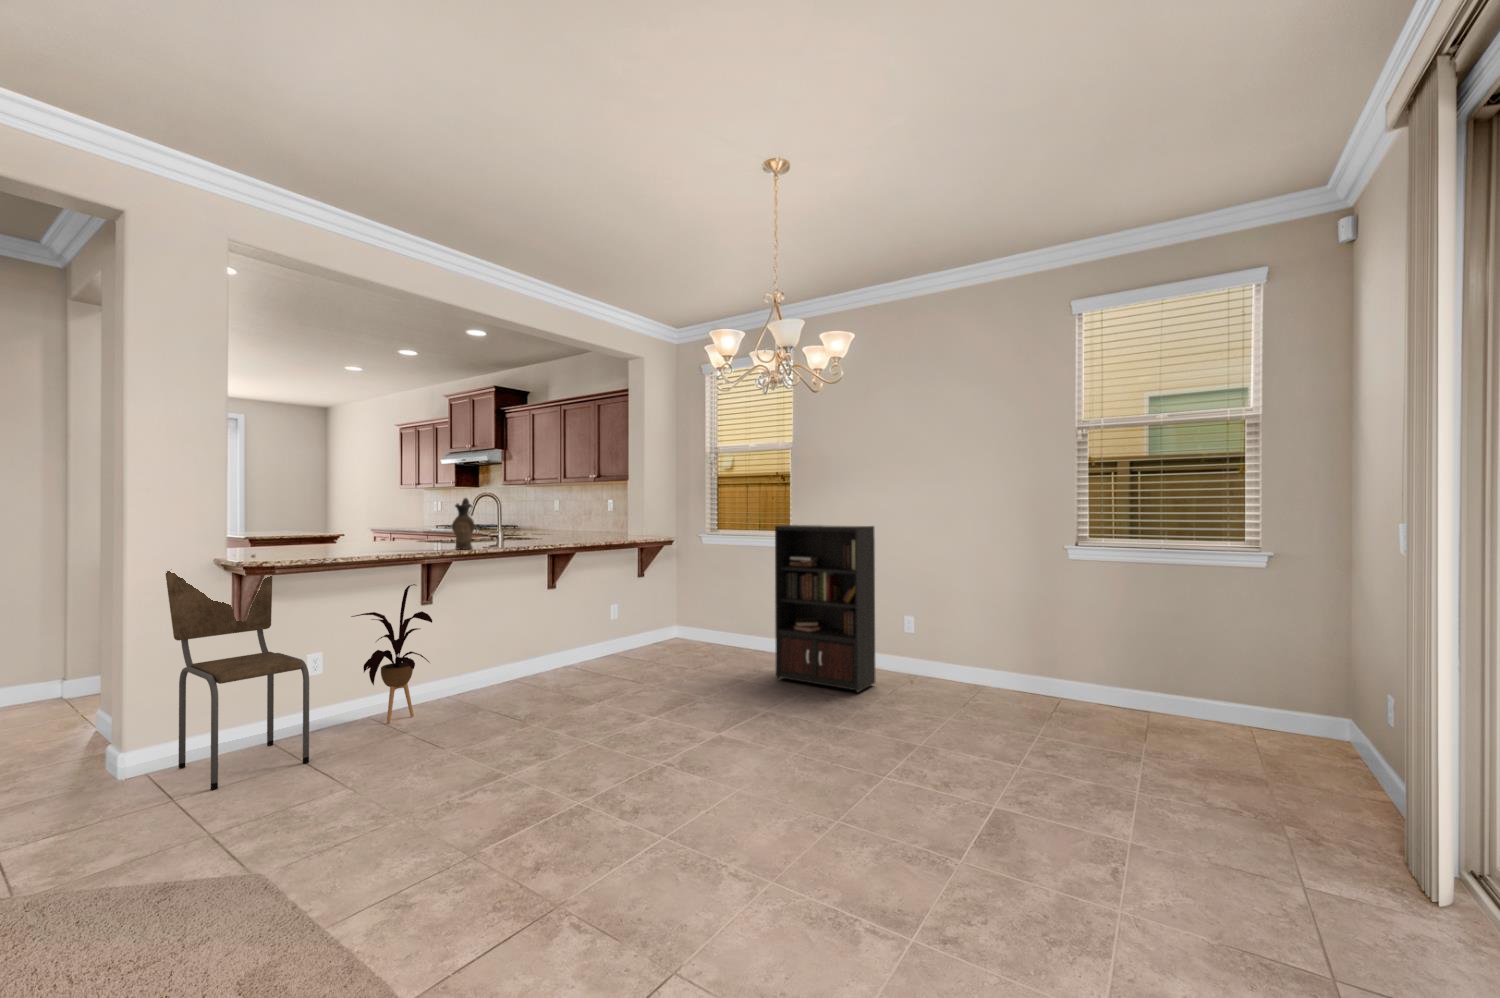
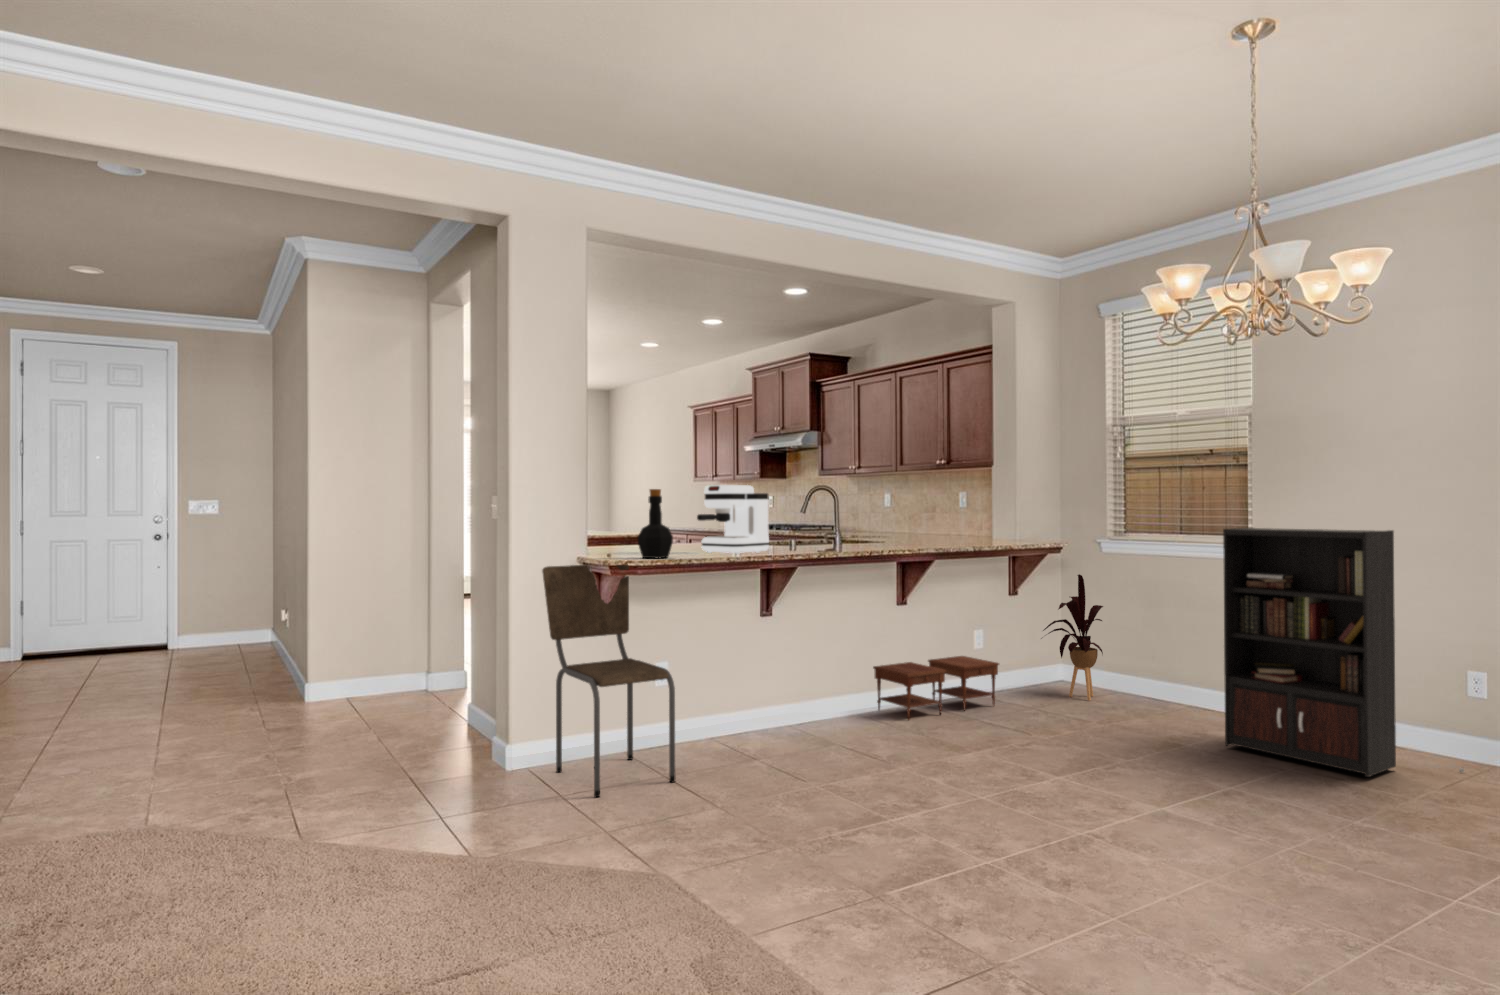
coffee maker: none [351,492,424,552] -> present [697,485,769,554]
bottle: none [279,495,319,559] -> present [638,489,673,559]
ceramic pitcher: present [452,498,475,550] -> none [799,491,825,553]
house plant: present [351,584,432,723] -> present [1043,574,1103,700]
side table: none [525,625,627,681] -> present [873,656,999,719]

